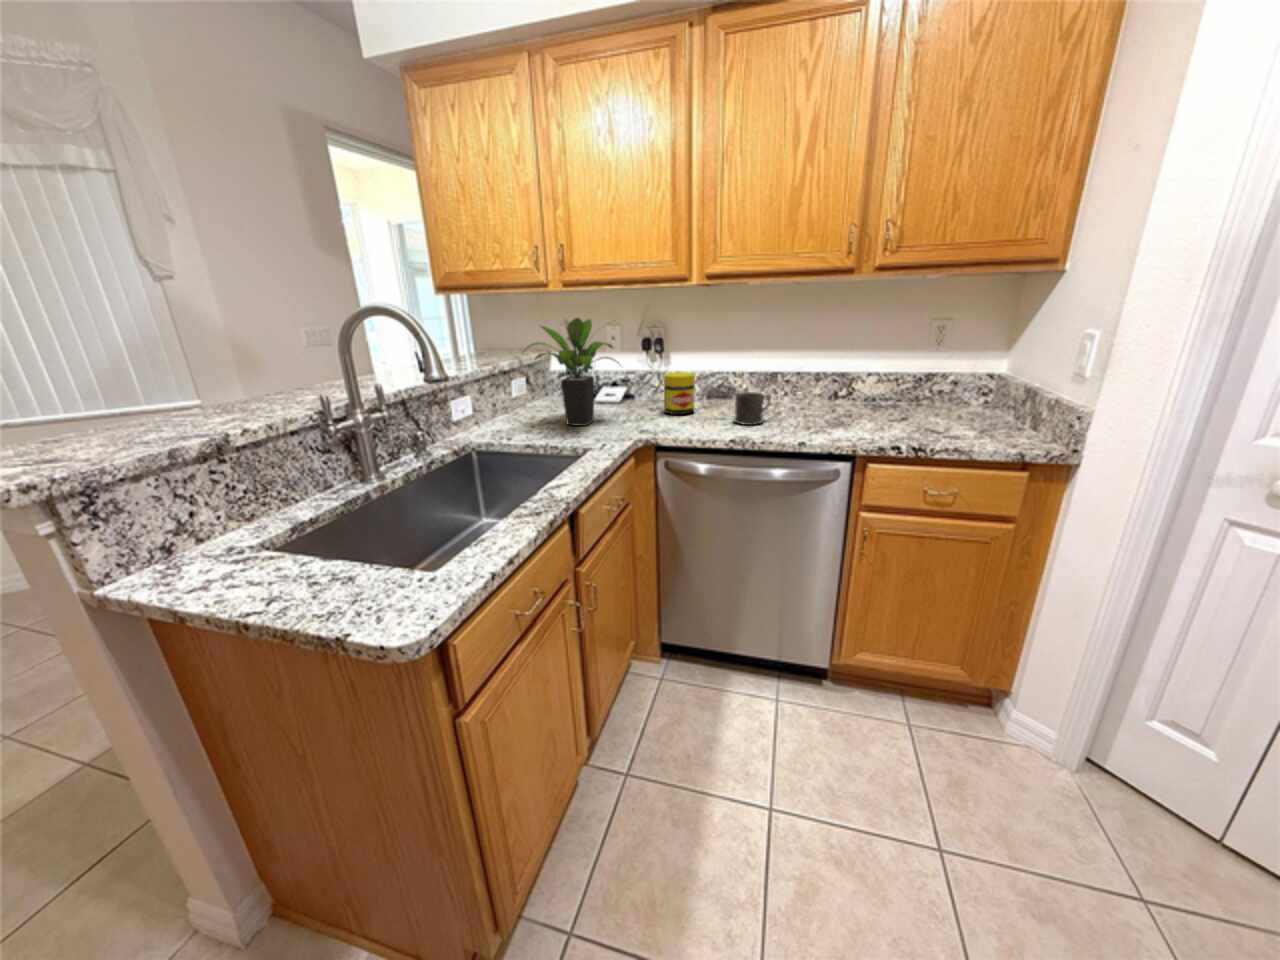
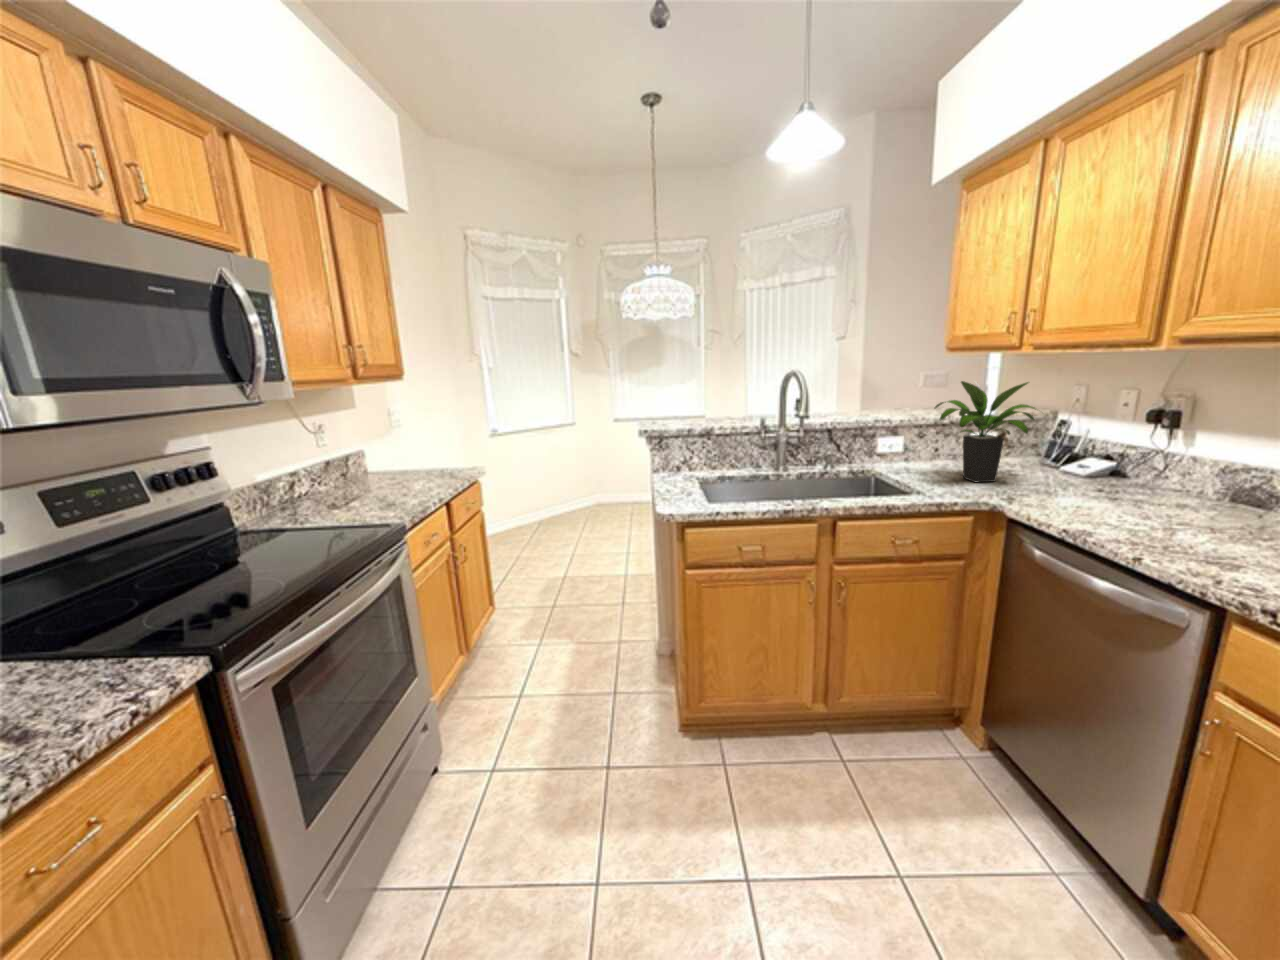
jar: present [664,372,695,414] -> none [1091,450,1148,503]
mug: present [734,392,771,425] -> none [1132,488,1206,533]

